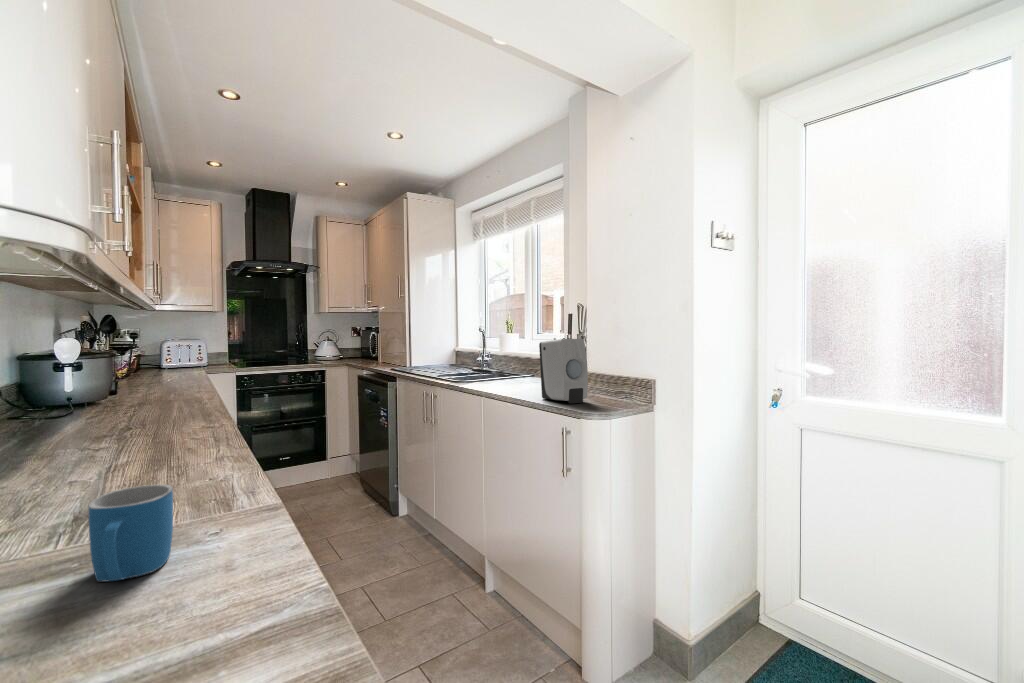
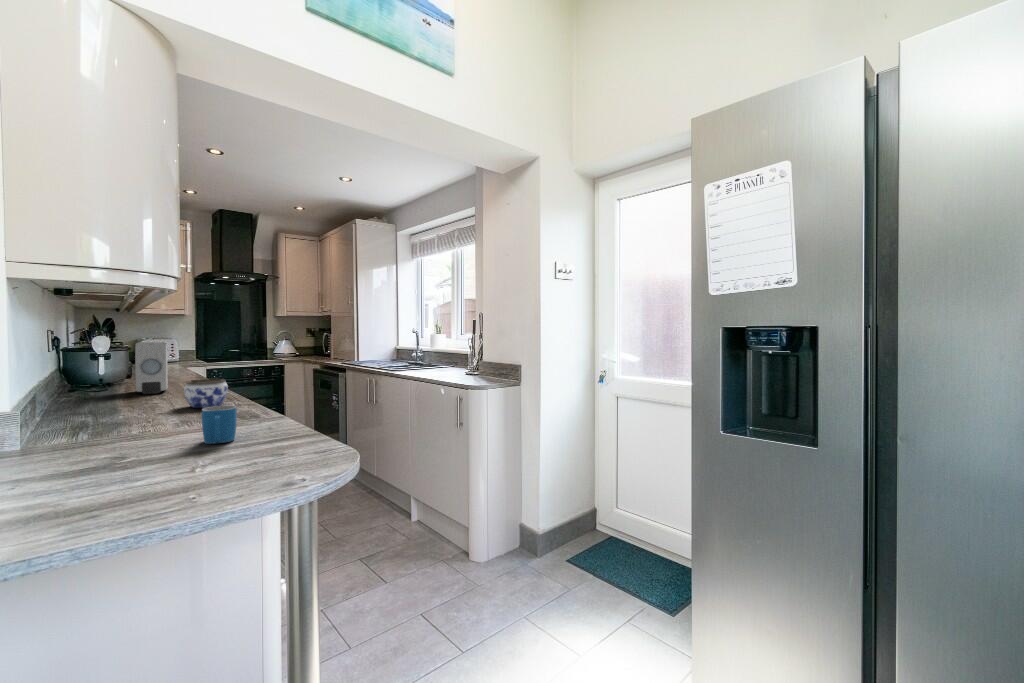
soap dispenser: present [539,339,588,404] -> present [135,342,168,394]
jar: none [148,404,218,453] -> present [184,379,228,408]

